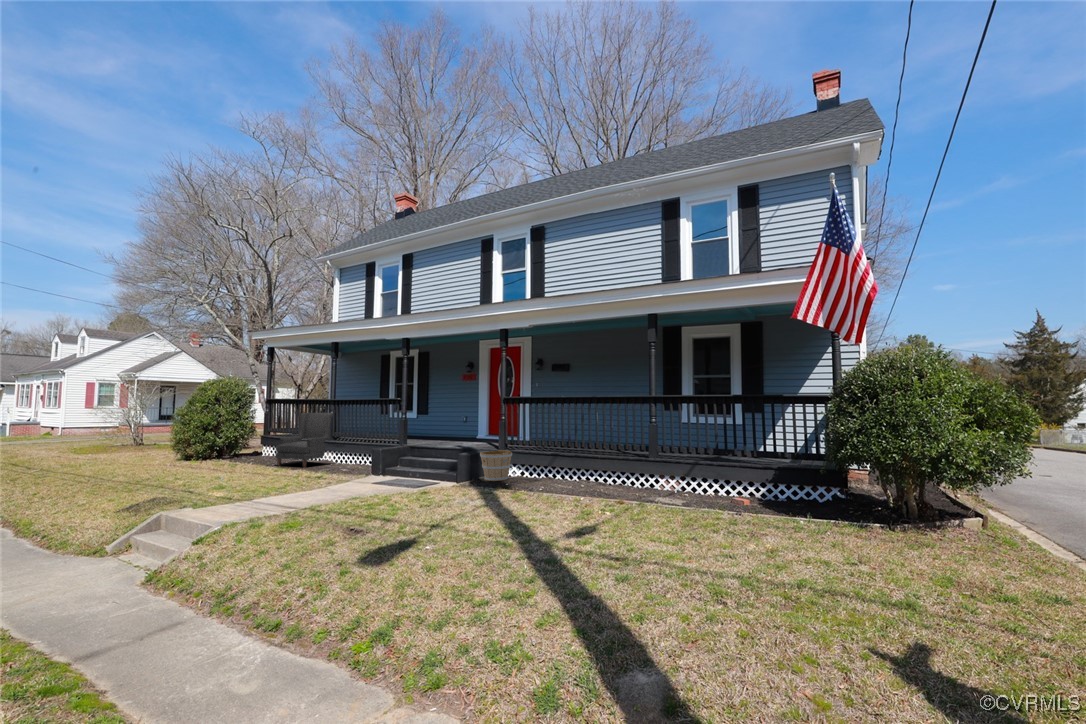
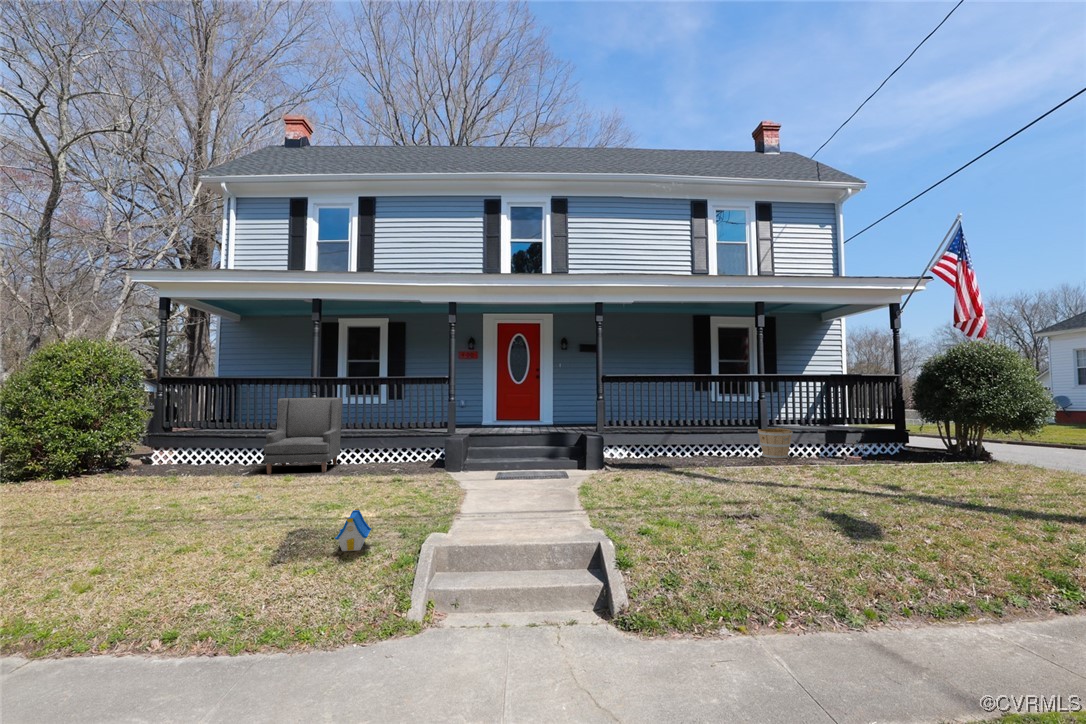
wooden bucket: present [480,450,512,481] -> present [758,428,793,459]
toy house: none [109,481,139,506] -> present [335,509,372,551]

